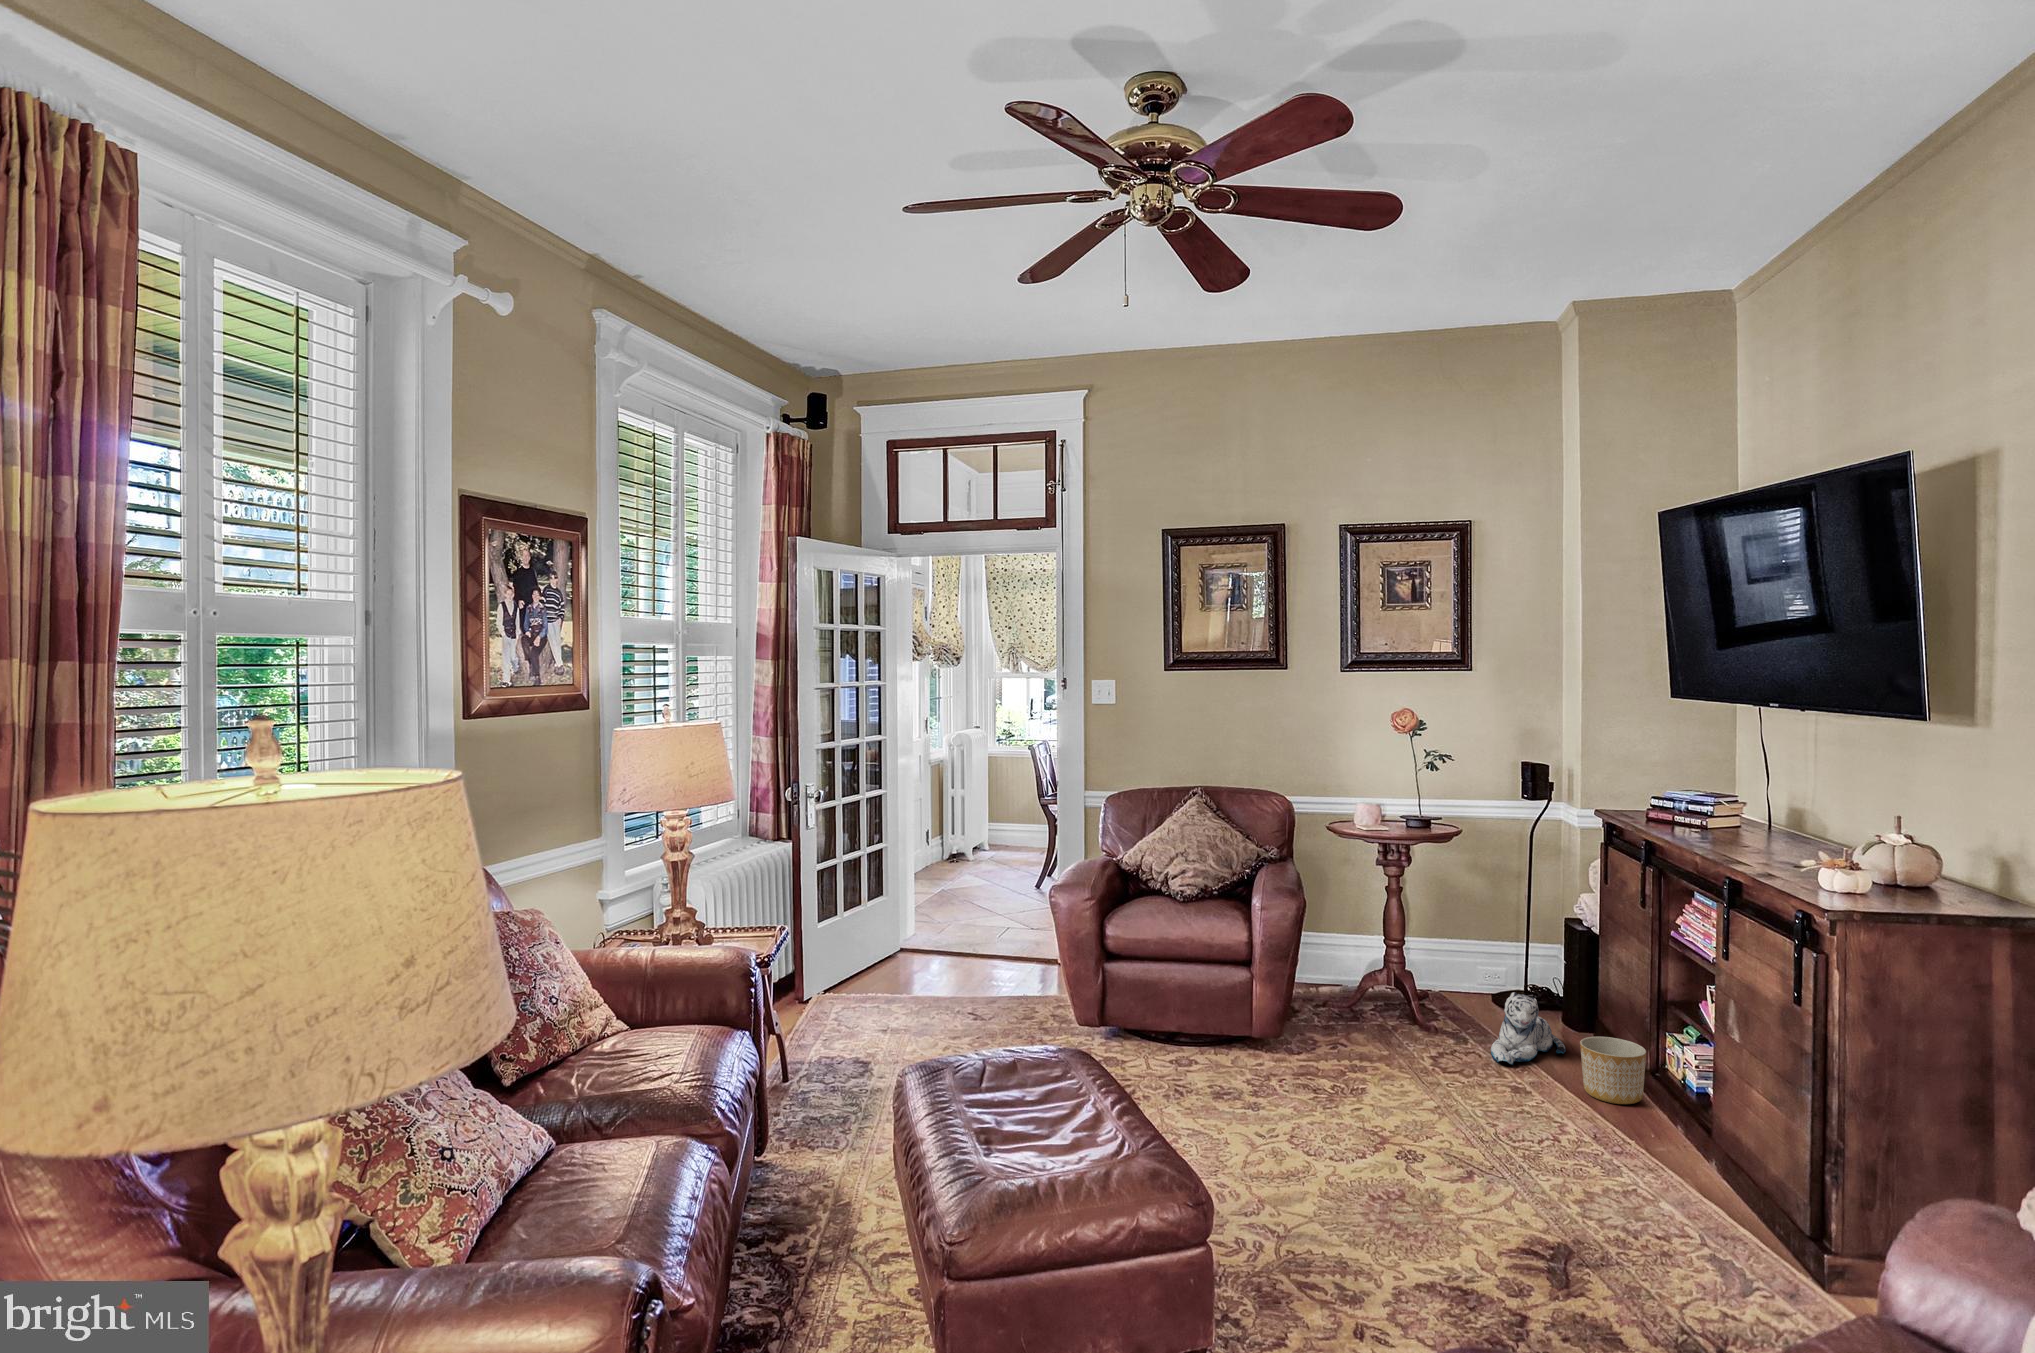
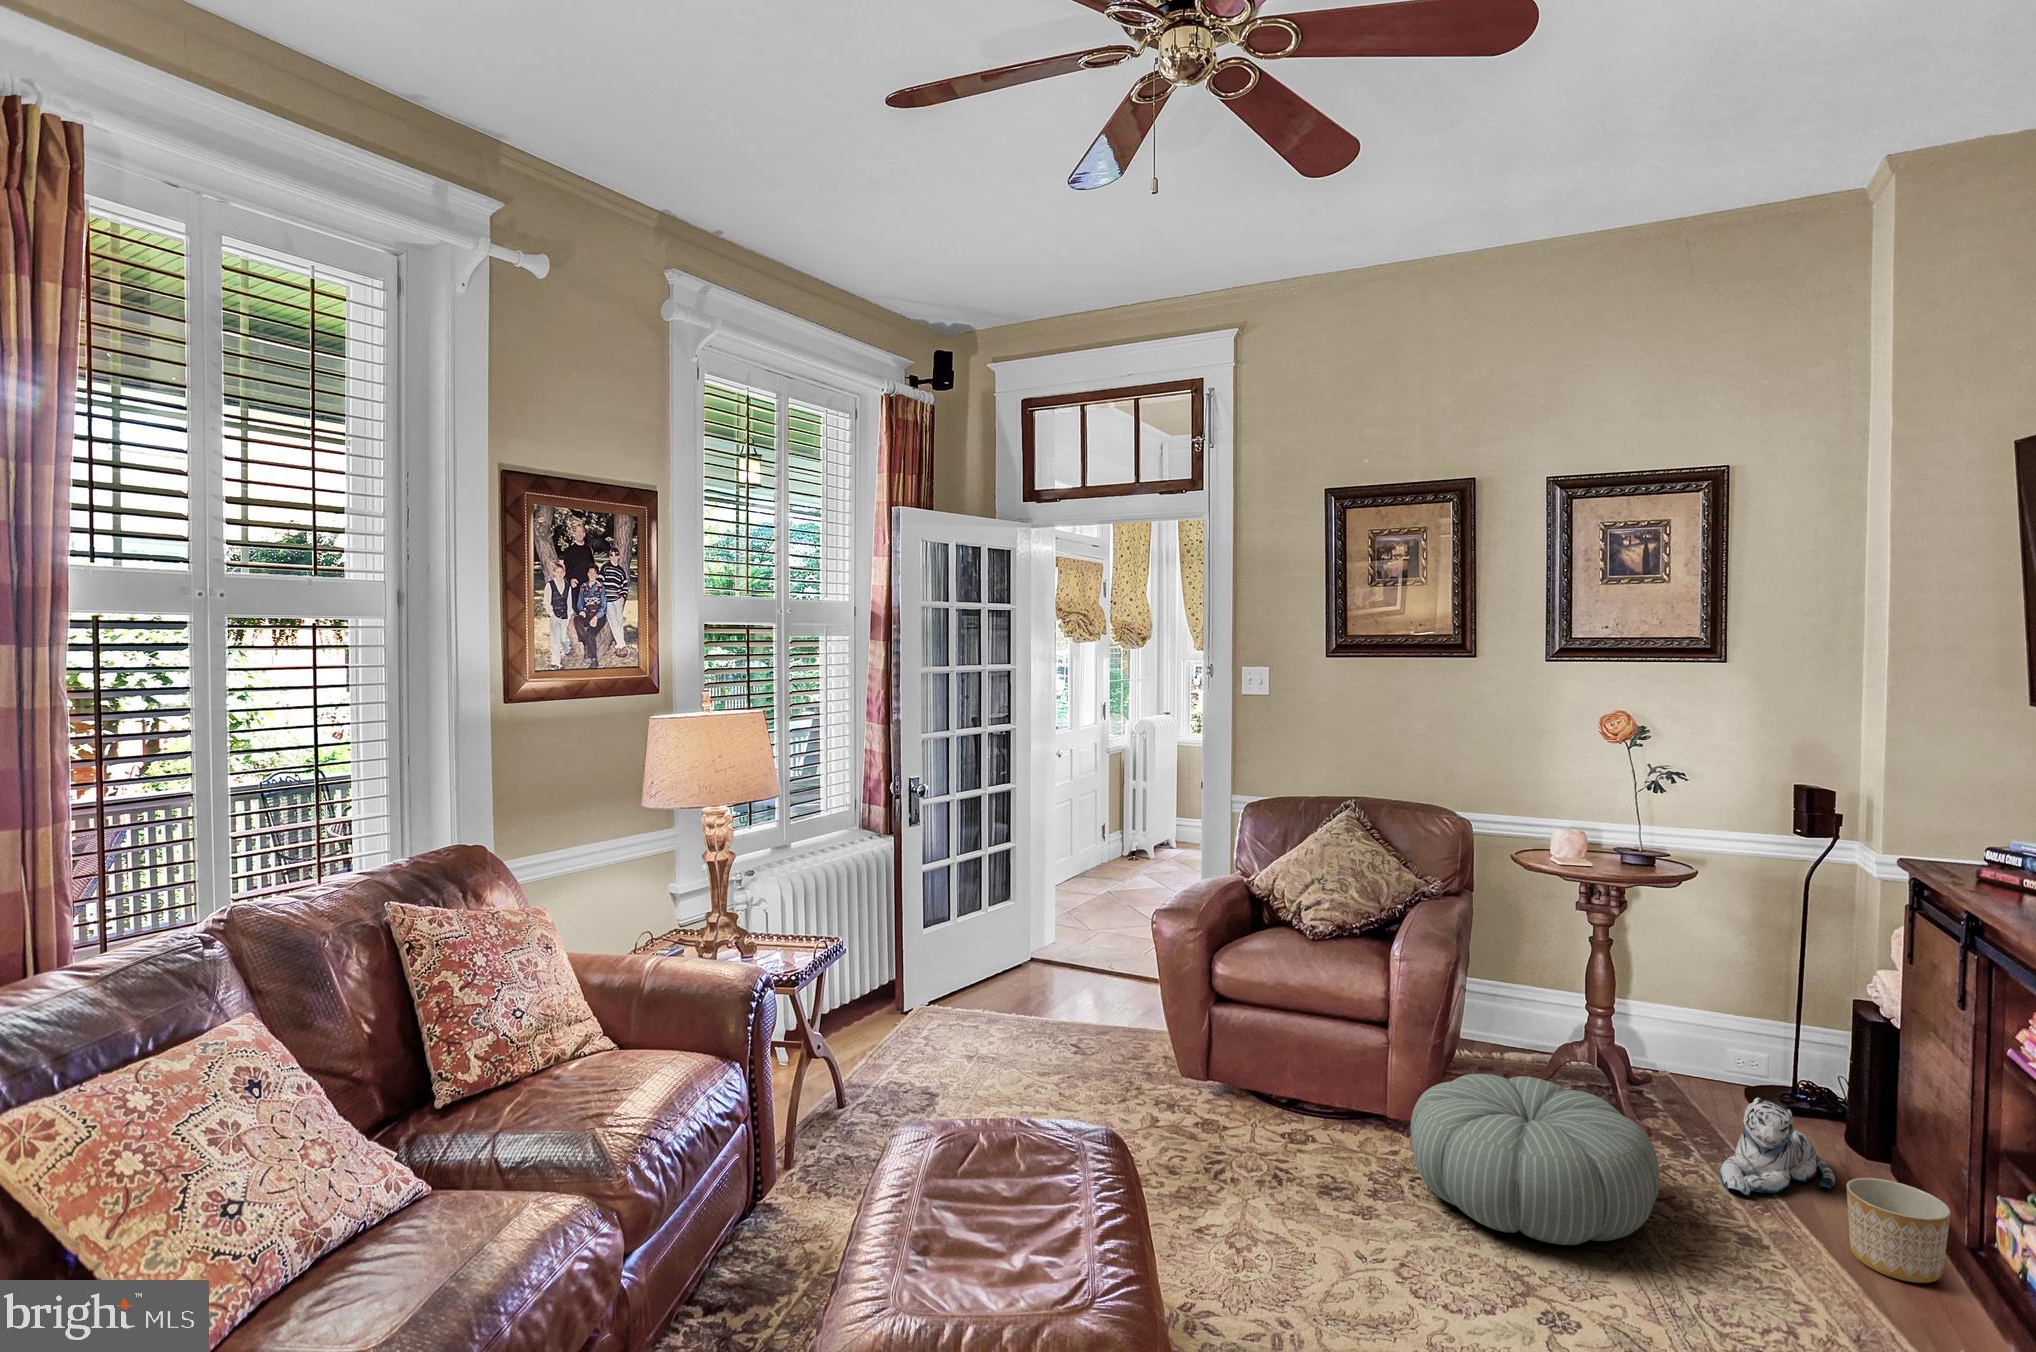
pouf: none [1275,993,1460,1110] -> present [1410,1074,1660,1245]

